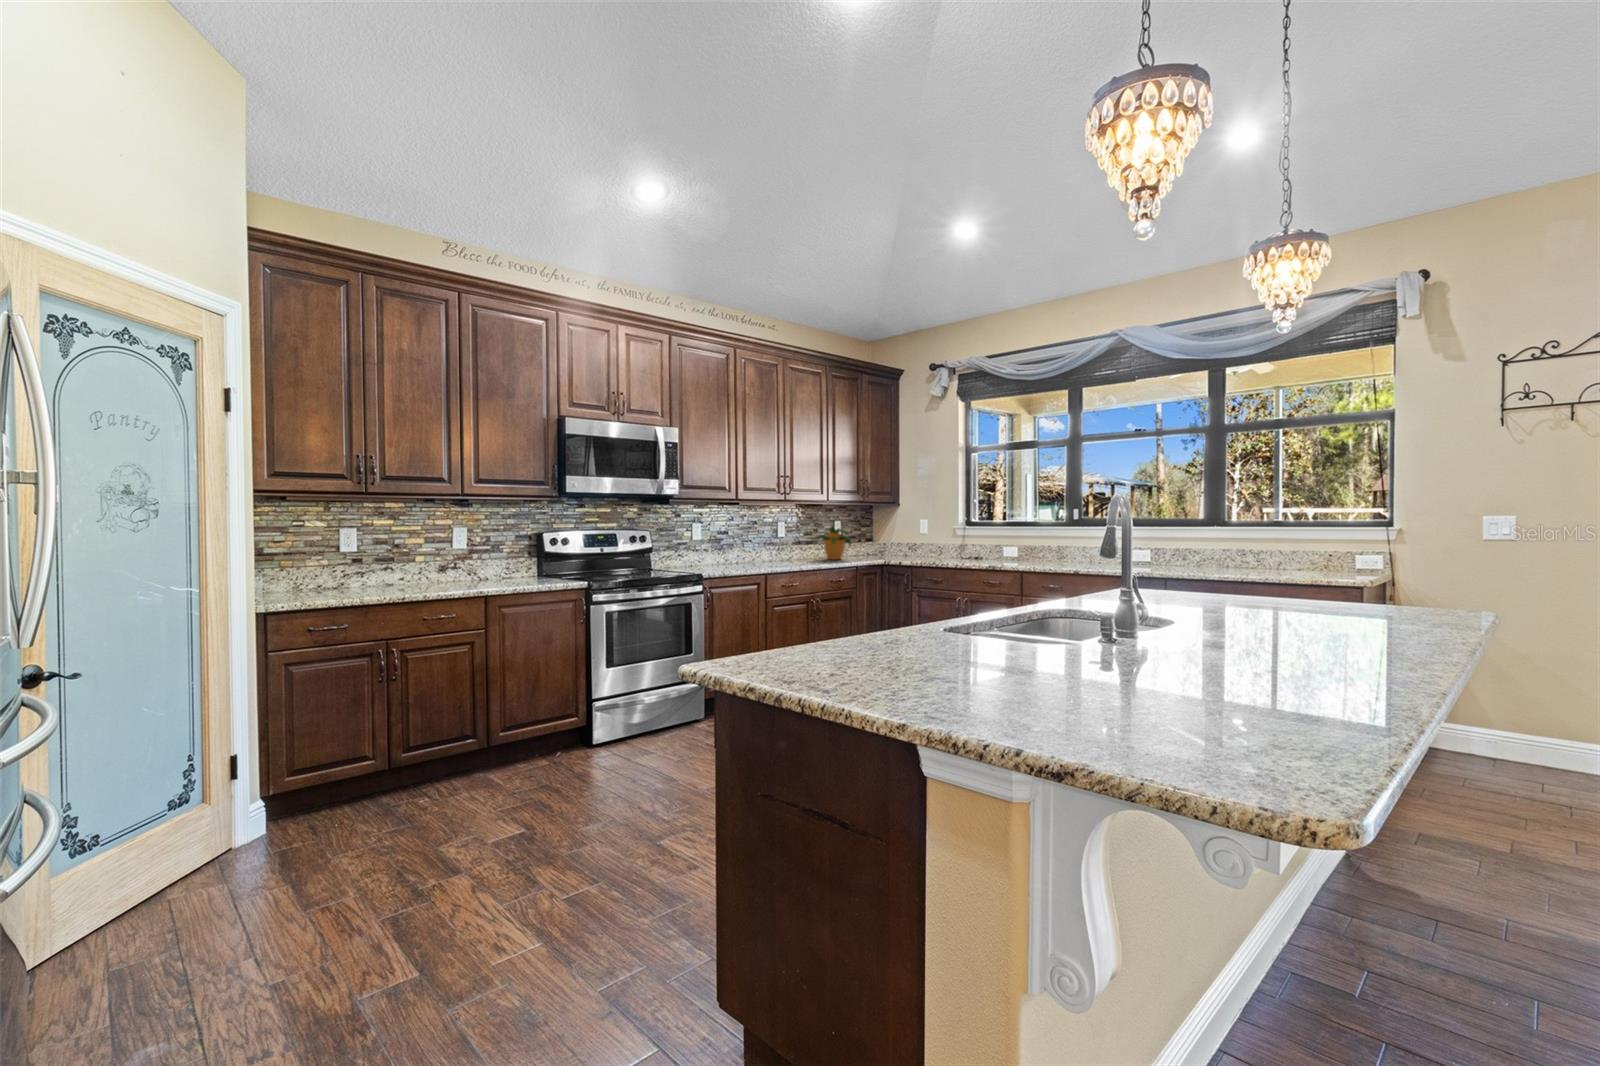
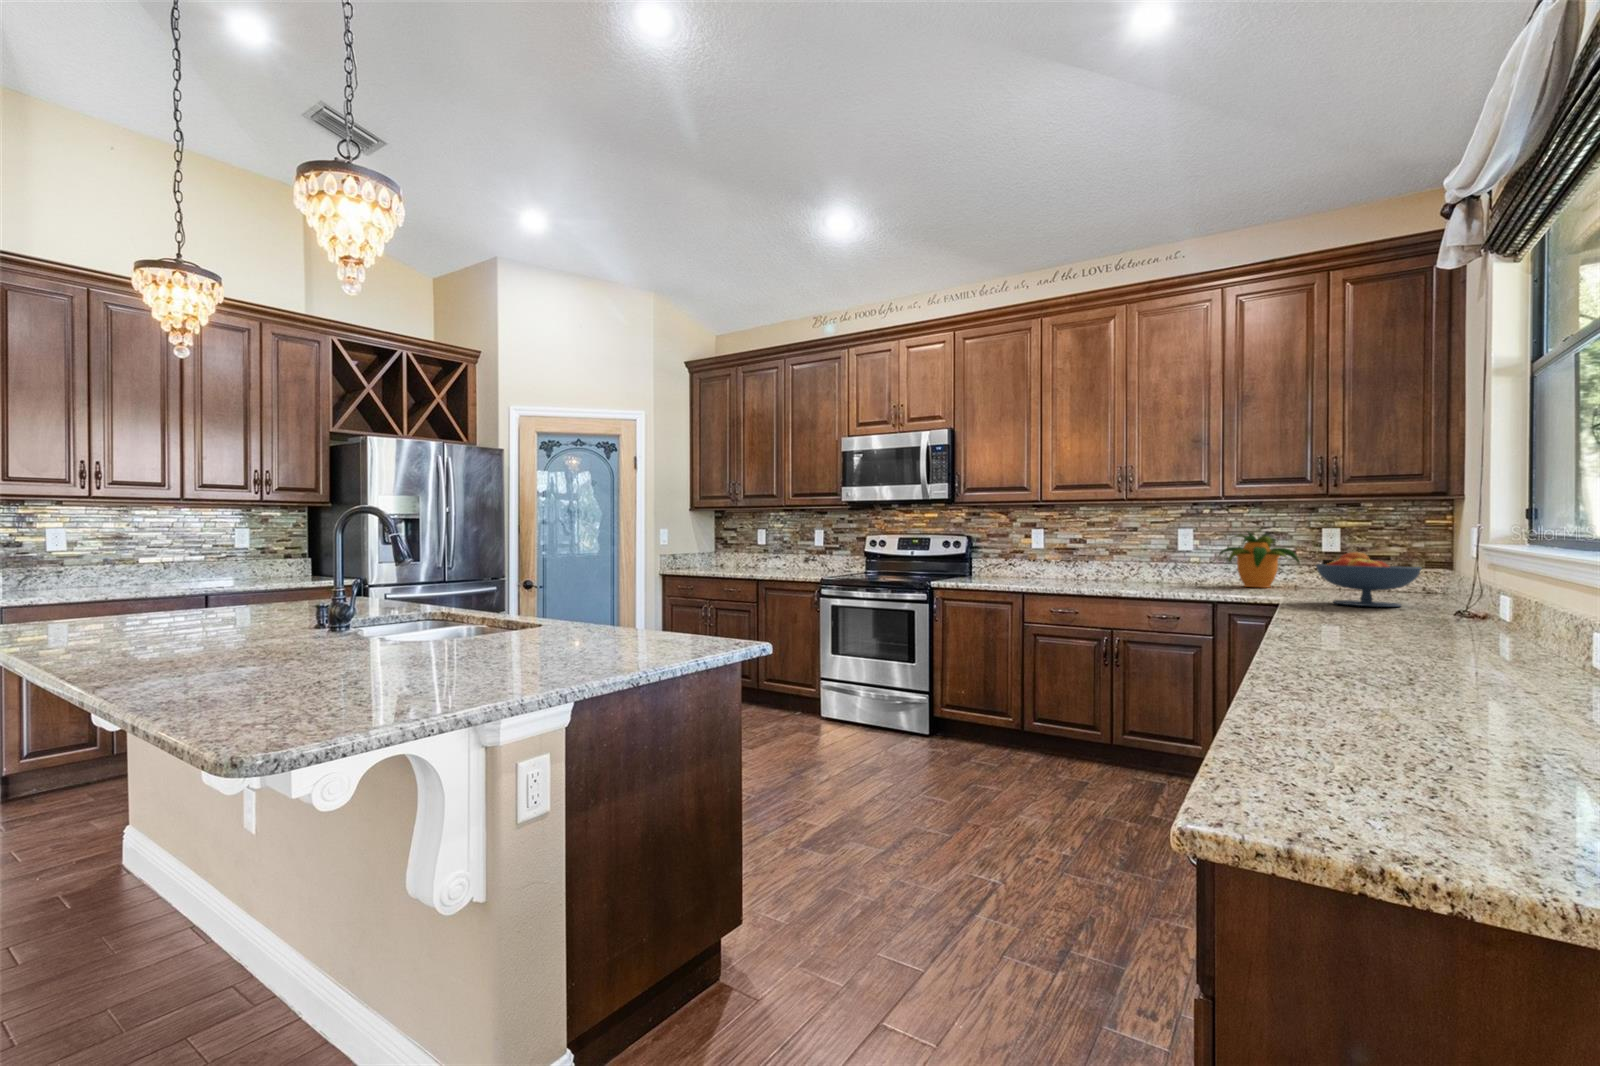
fruit bowl: none [914,538,955,564] -> present [1316,552,1422,607]

